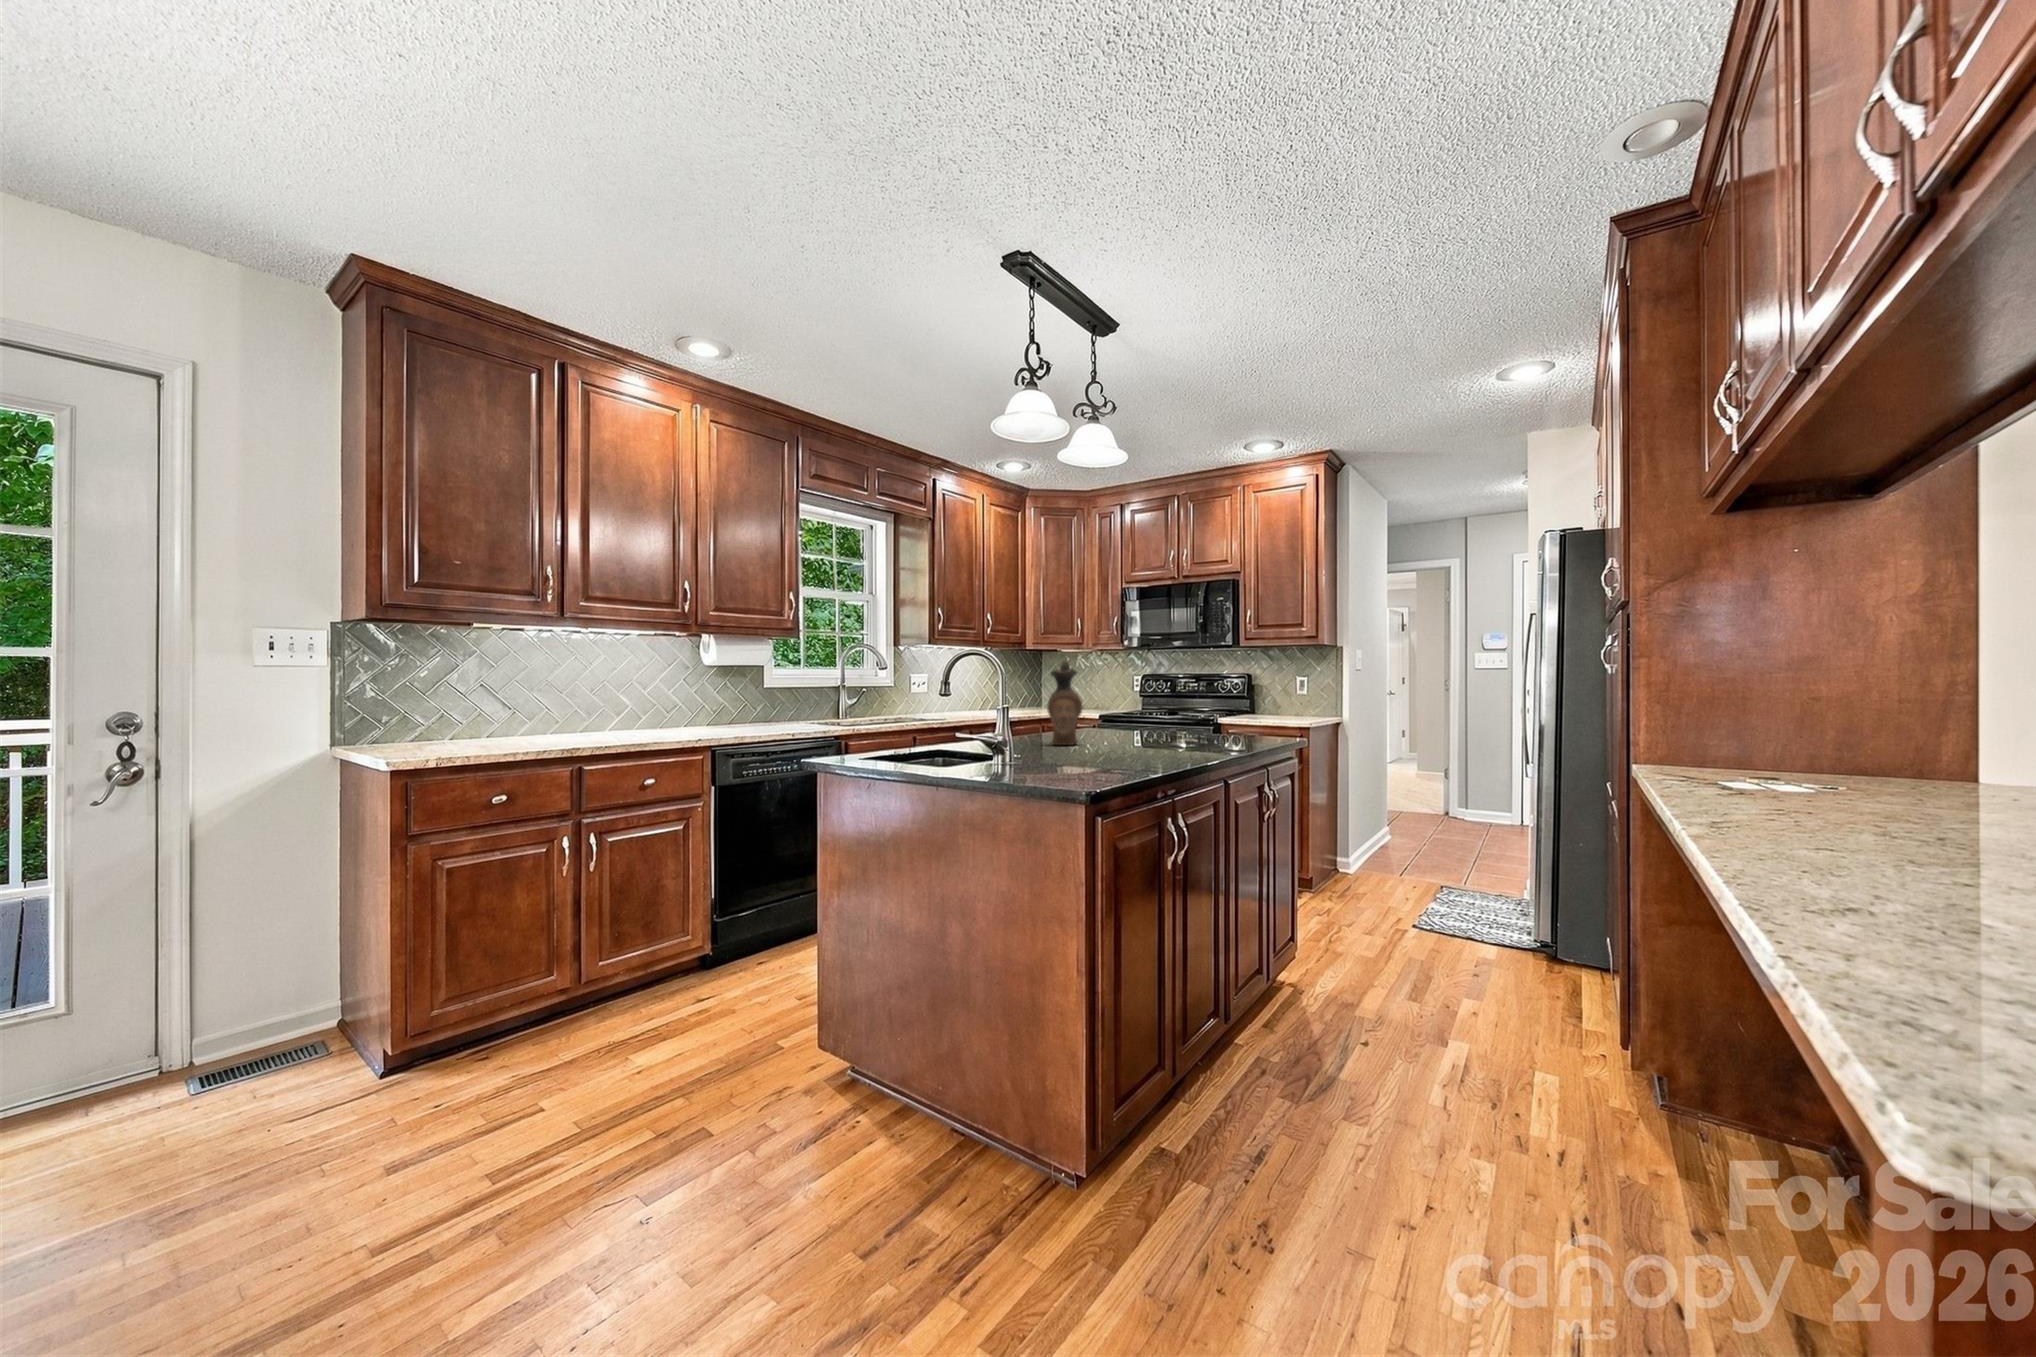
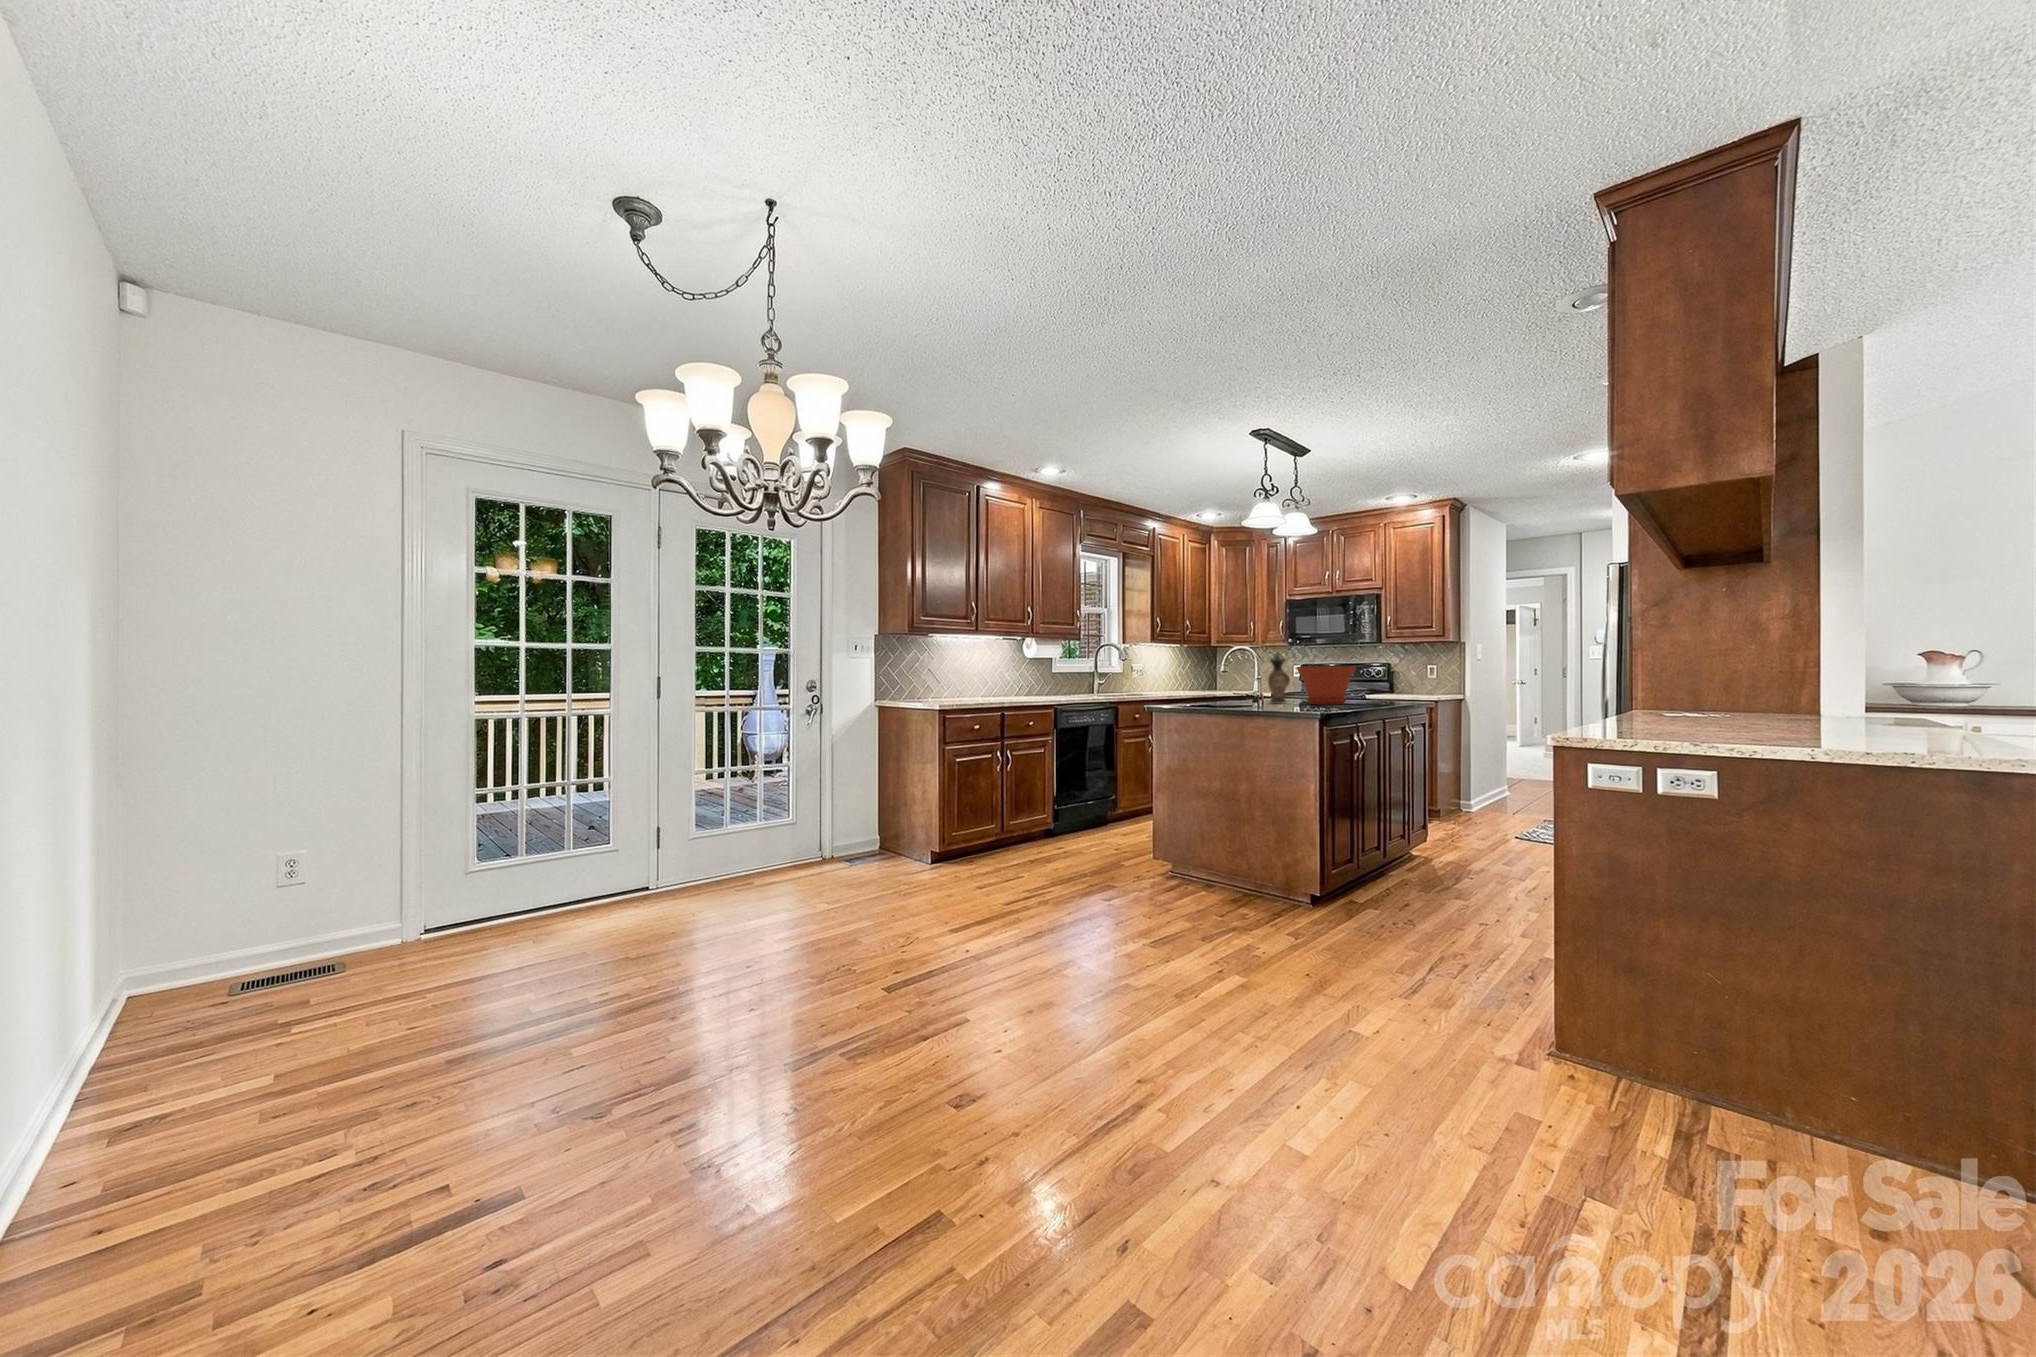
plant pot: none [1081,686,1181,756] -> present [1297,666,1356,705]

